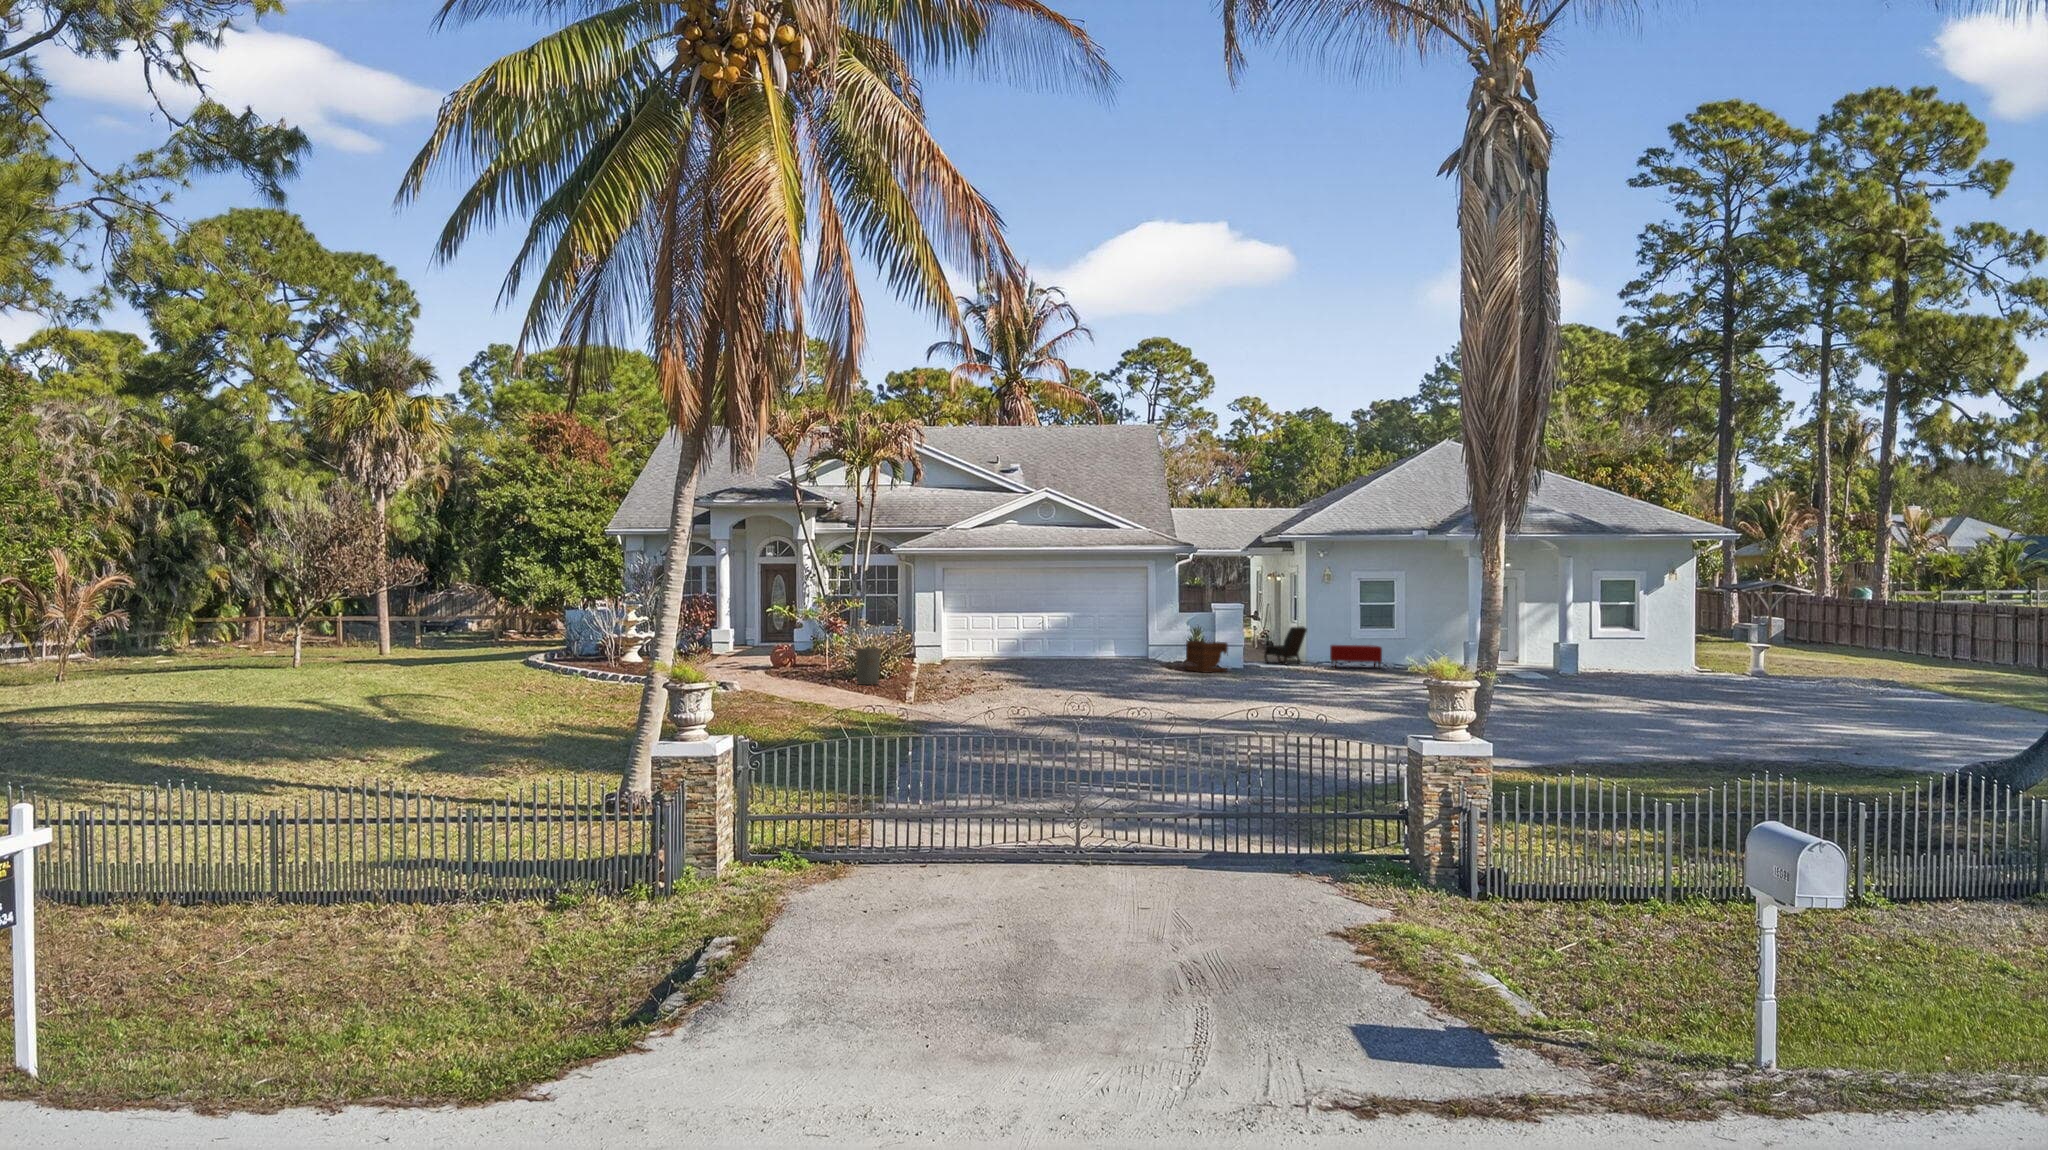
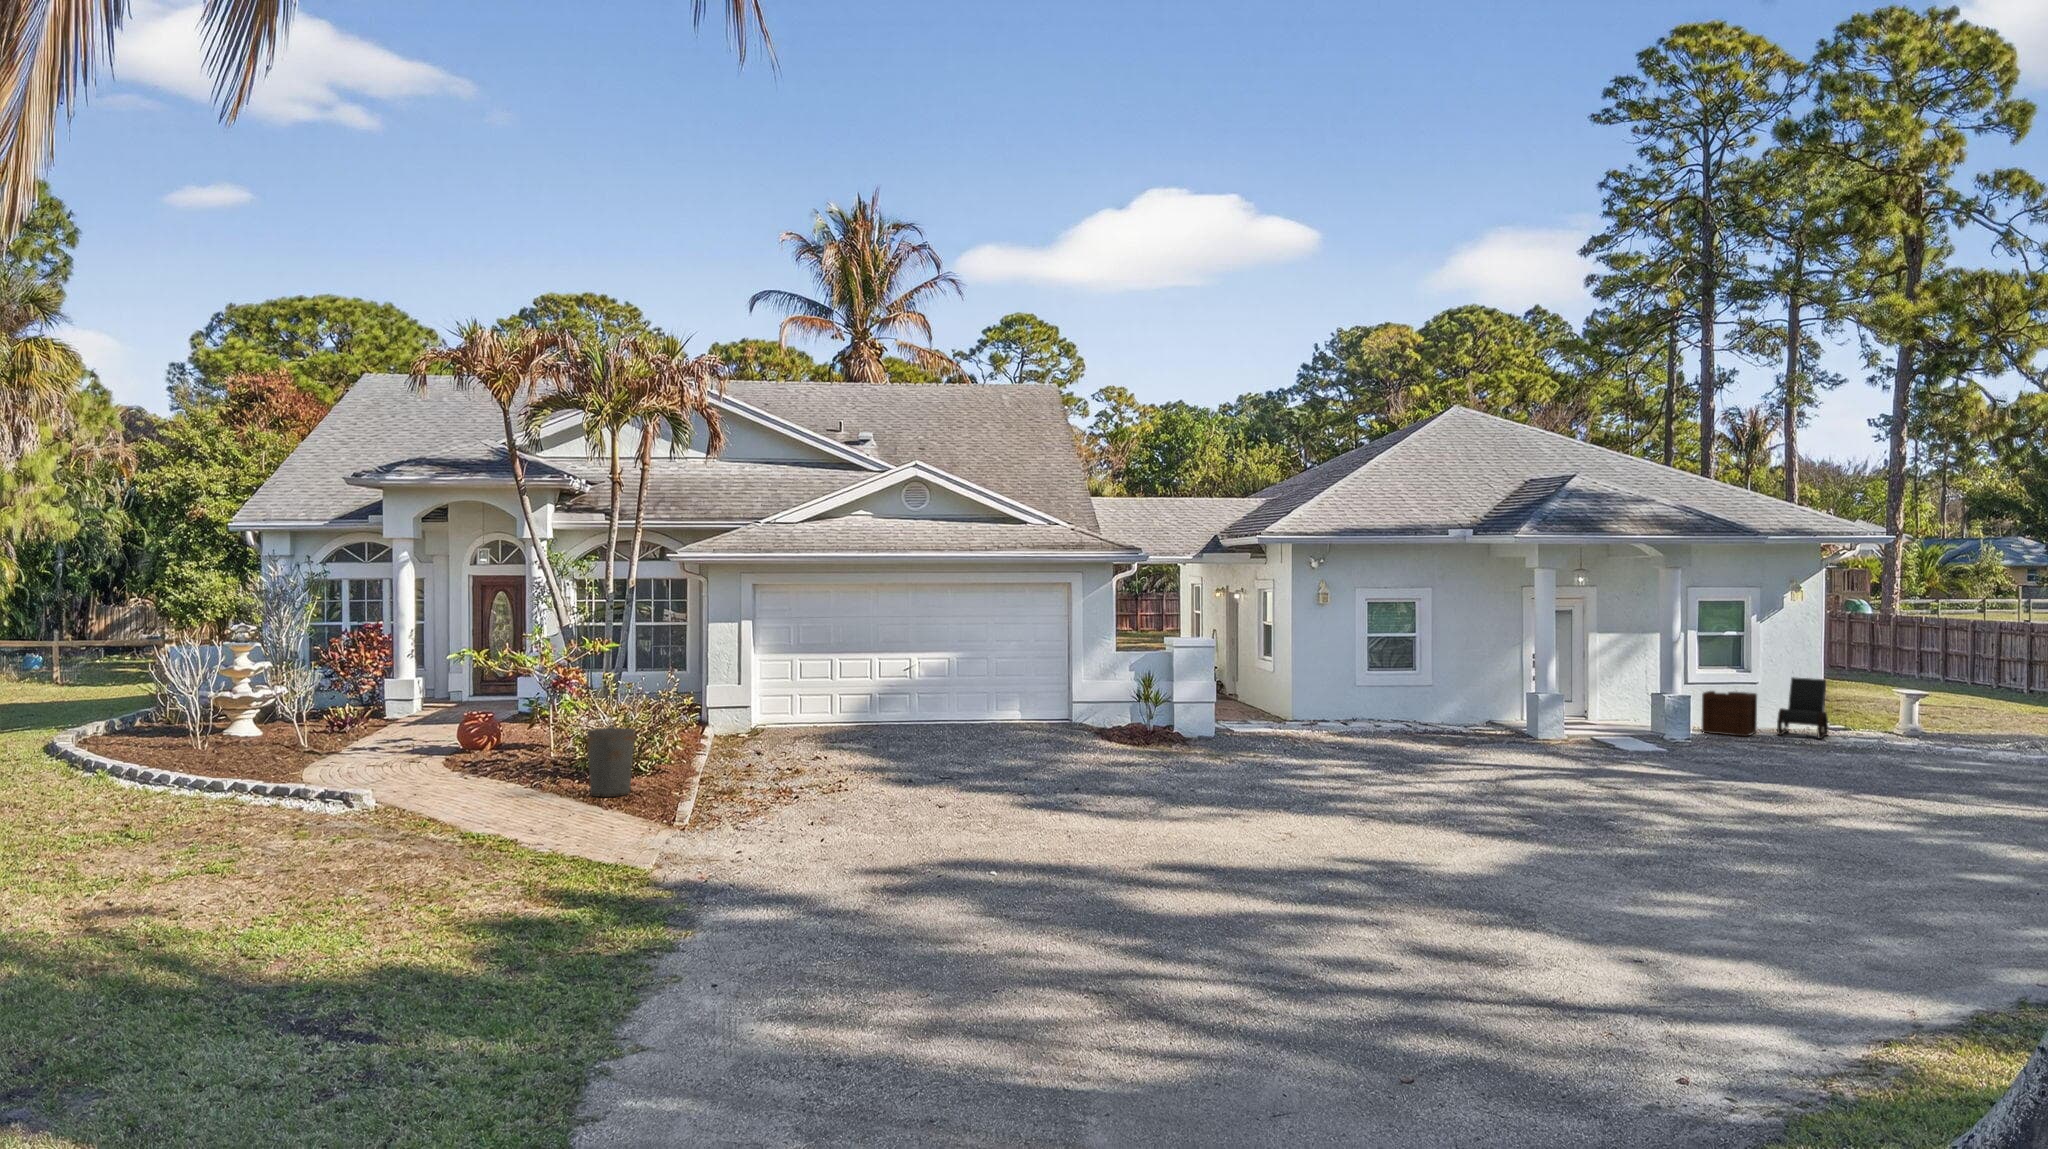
lounge chair: present [1264,626,1307,664] -> present [1777,677,1828,739]
wooden crate: present [1186,641,1228,673] -> present [1702,691,1757,737]
bench: present [1330,645,1382,668] -> none [1330,696,1408,732]

